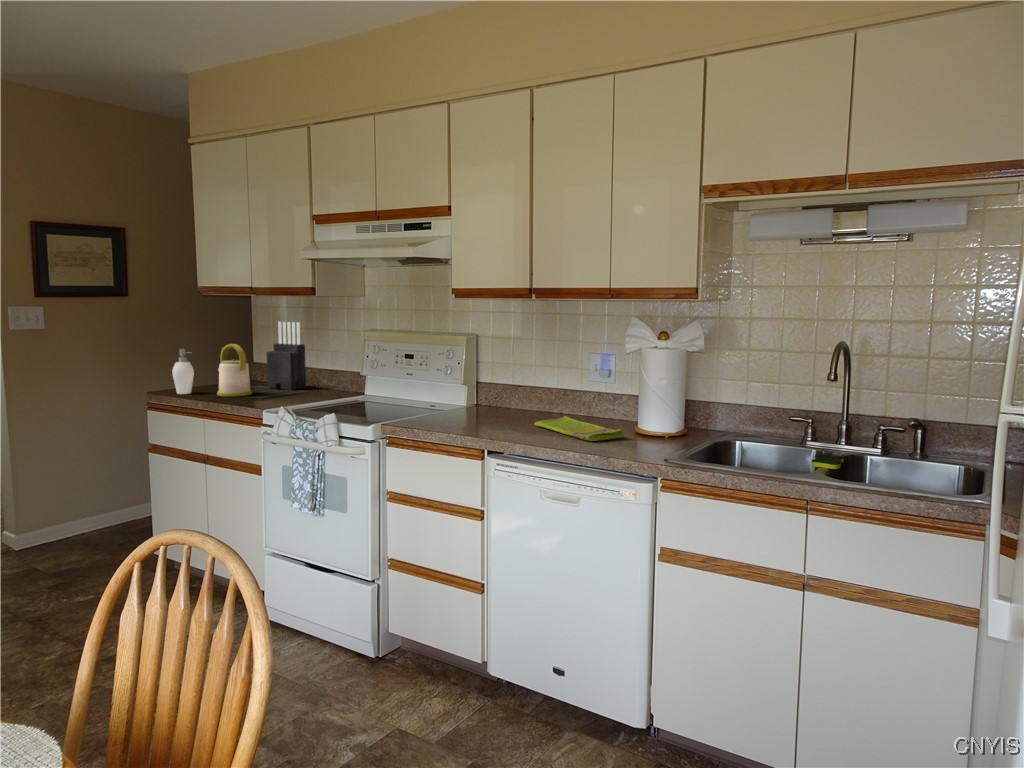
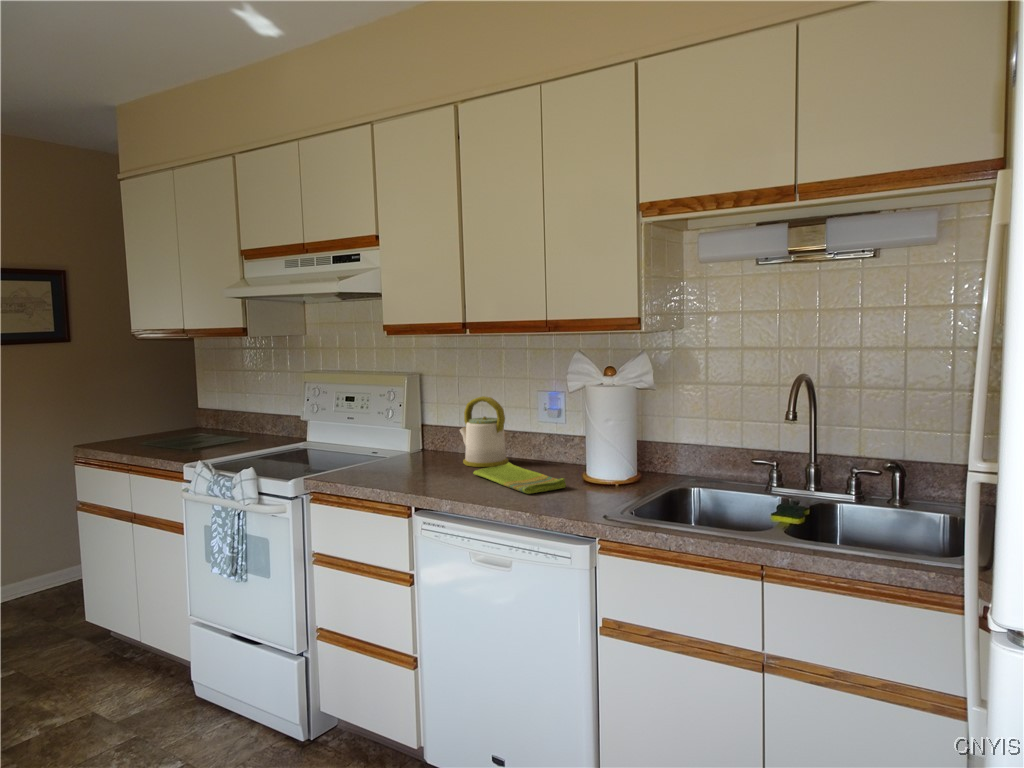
knife block: present [266,322,306,390] -> none [206,364,249,437]
kettle: present [217,344,252,396] -> present [460,396,509,467]
soap dispenser: present [173,349,194,394] -> none [100,398,124,446]

